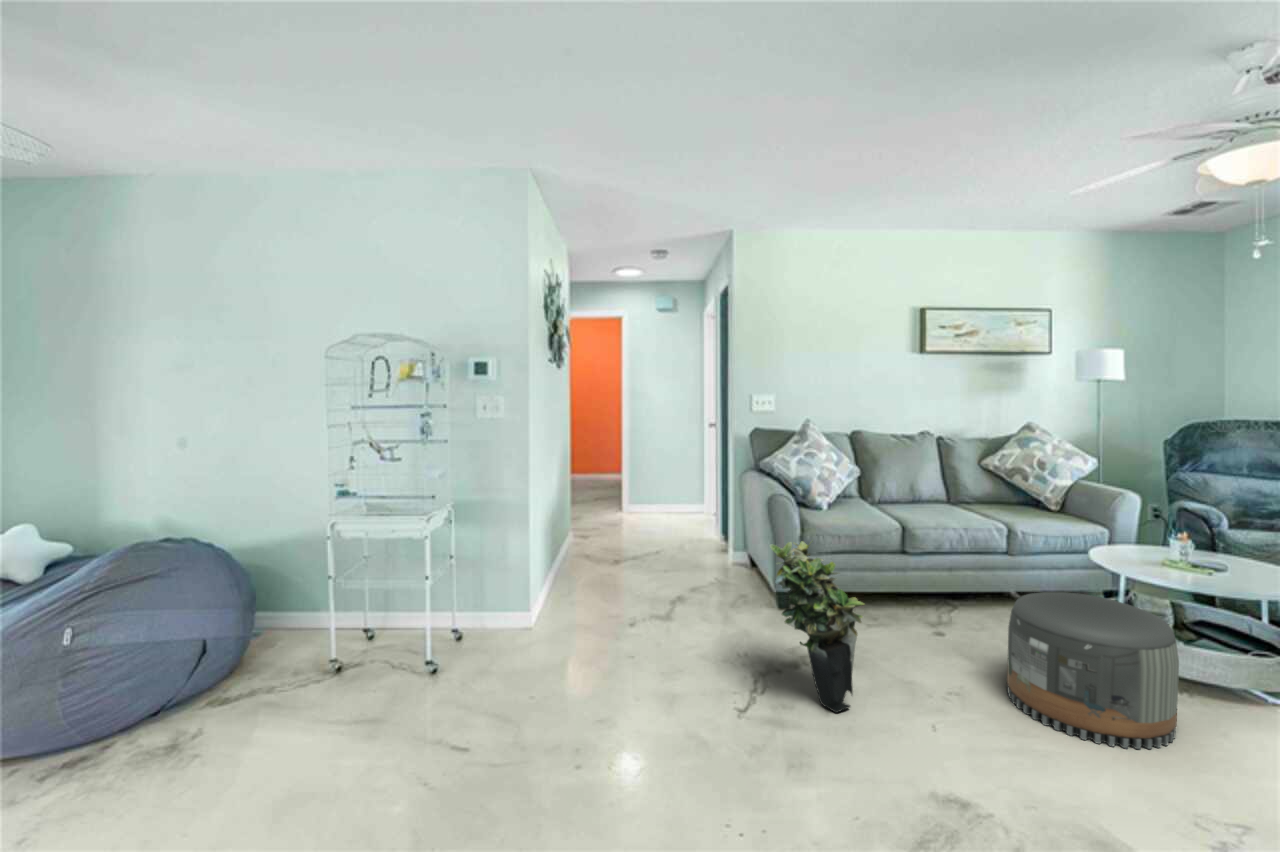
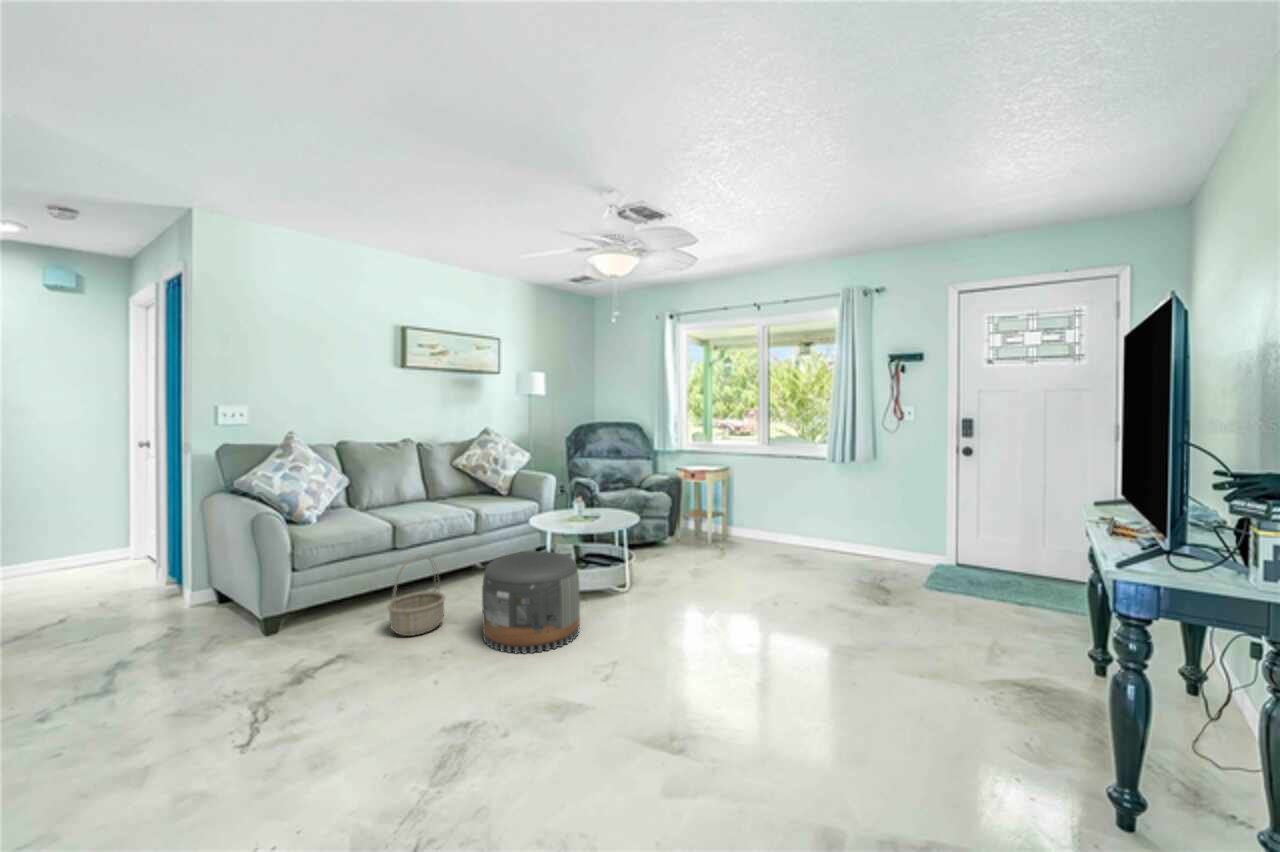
potted plant: present [770,542,864,713] -> none [266,552,371,708]
basket: none [889,565,960,658] -> present [388,555,446,636]

